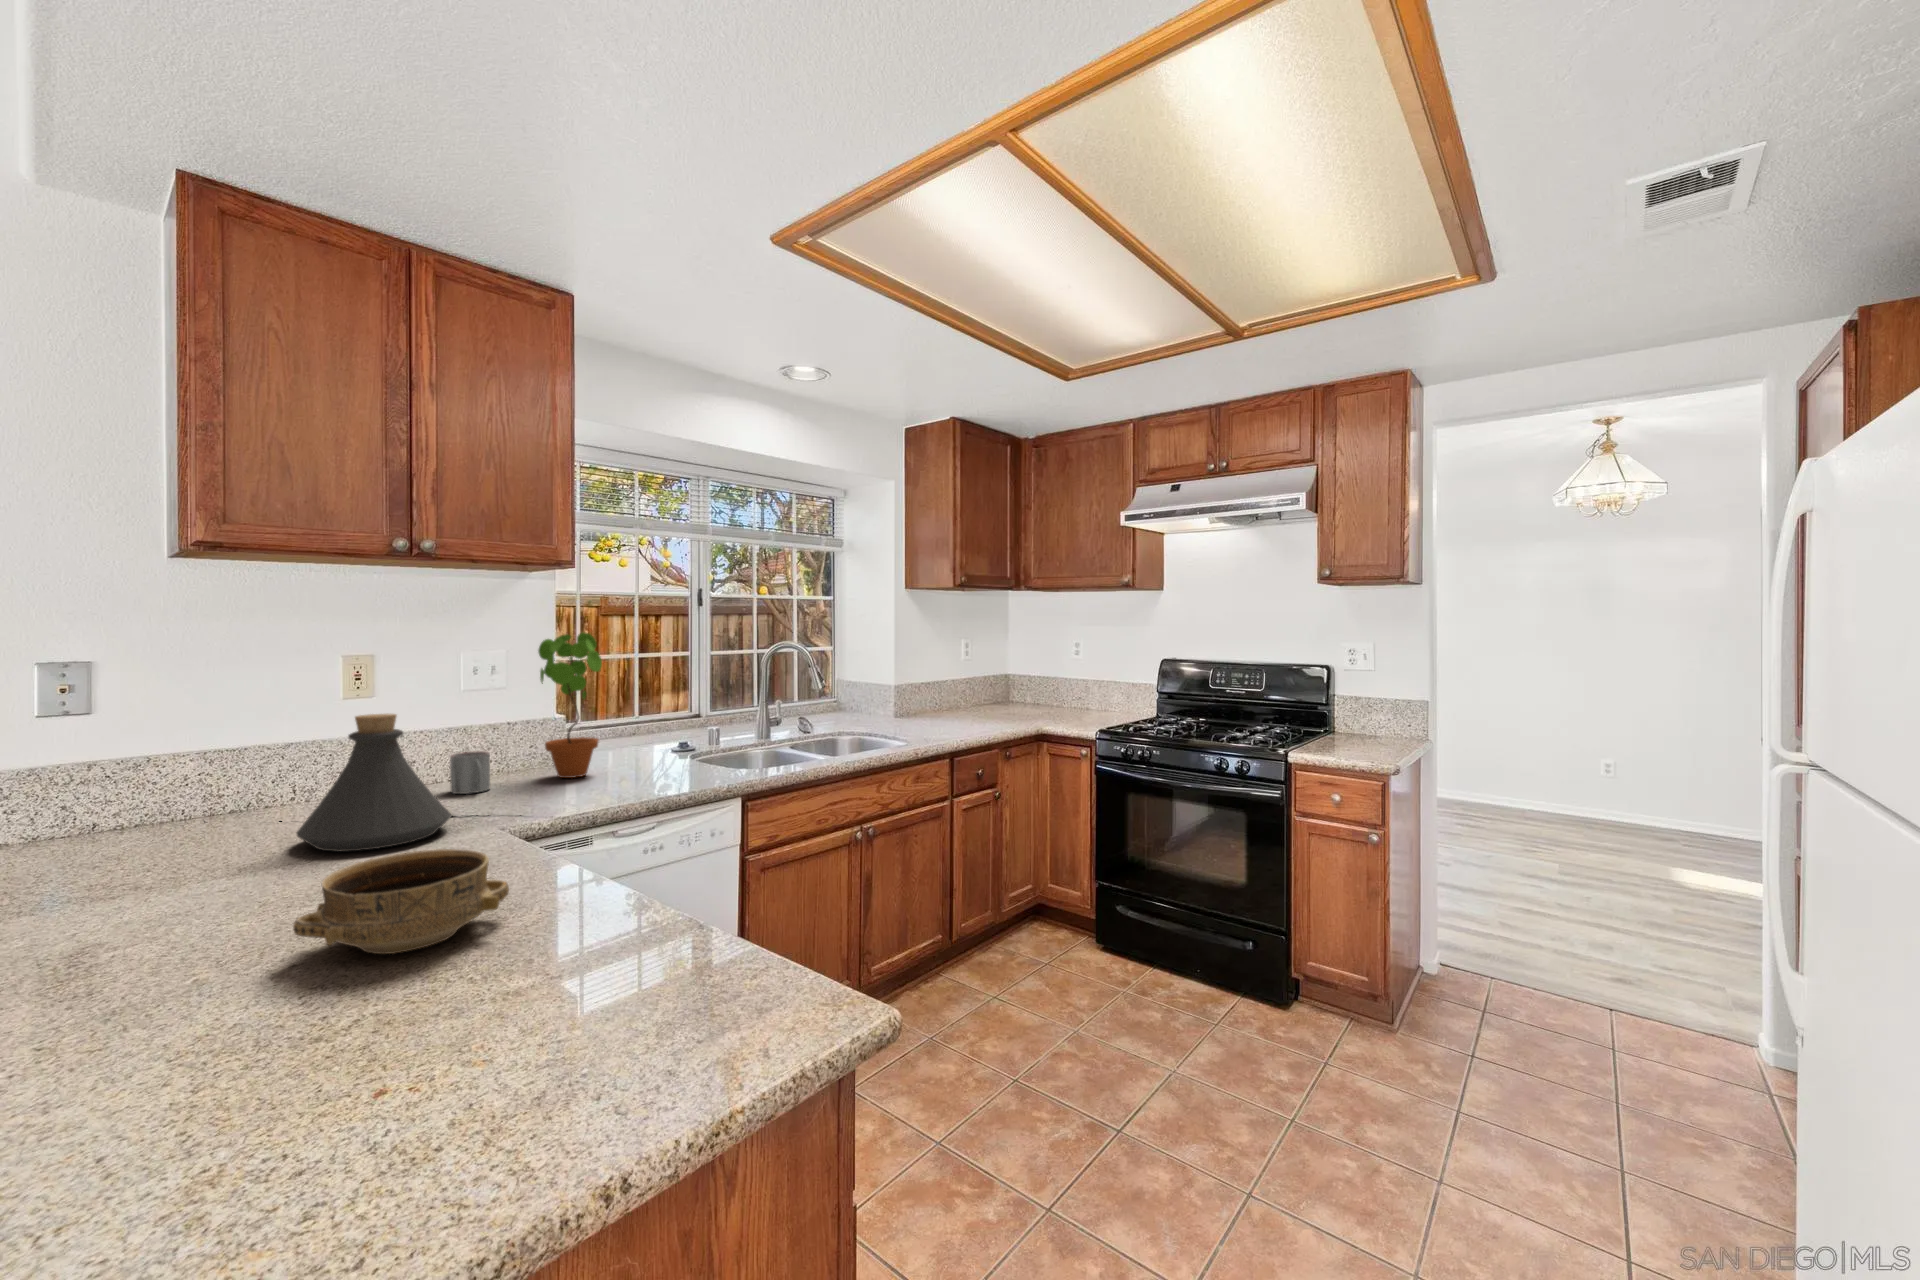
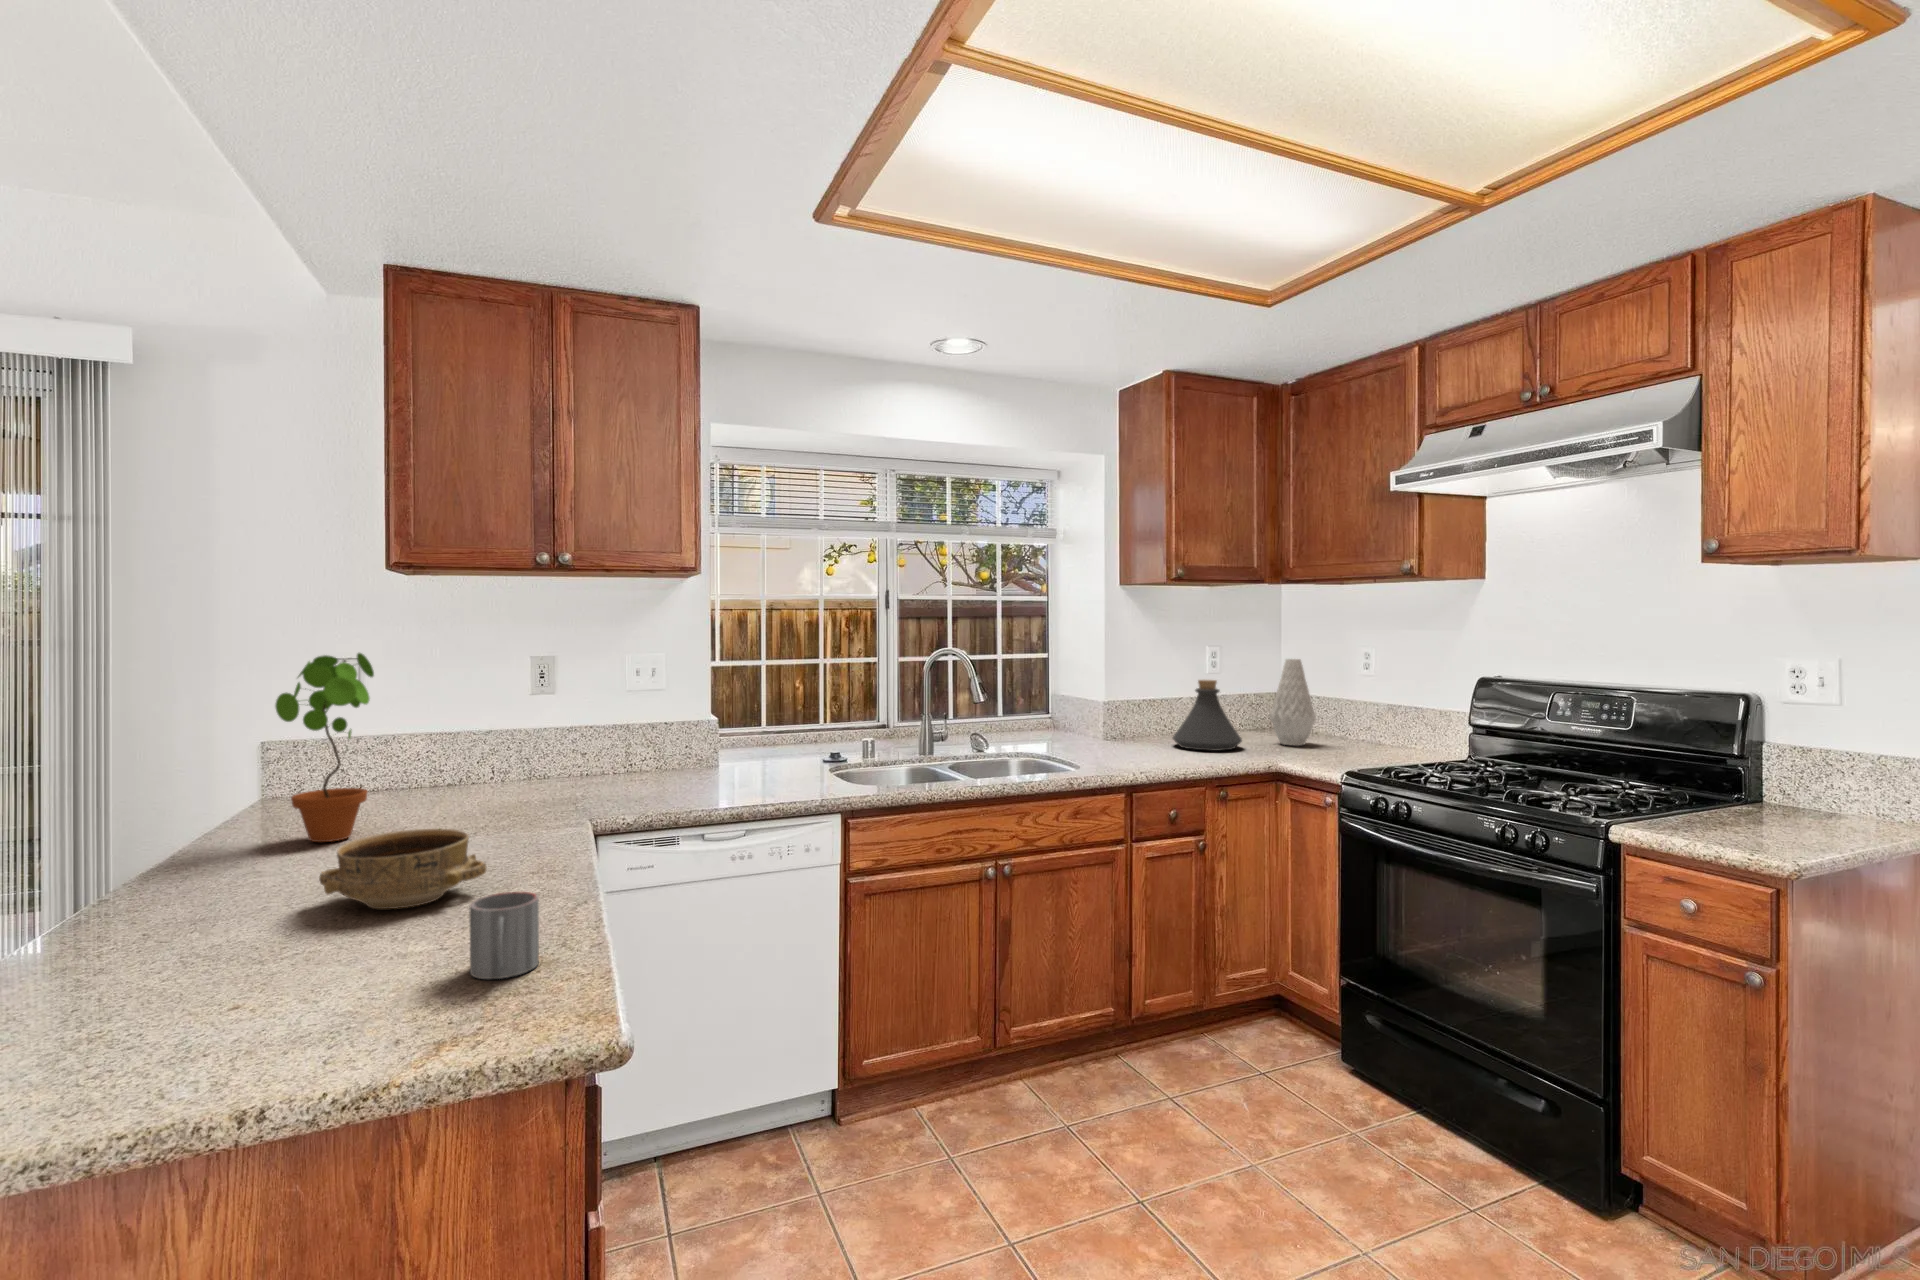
potted plant: present [538,632,602,778] -> present [275,653,374,842]
vase: none [1019,645,1053,713] -> present [1270,659,1316,746]
bottle: present [296,714,452,852] -> present [1173,680,1242,751]
mug: present [450,751,490,794] -> present [469,892,539,979]

